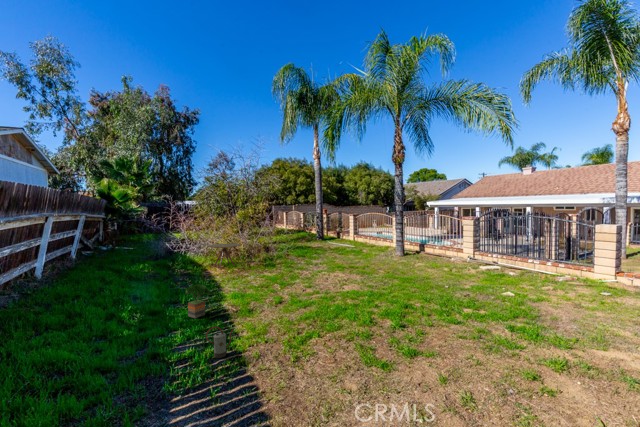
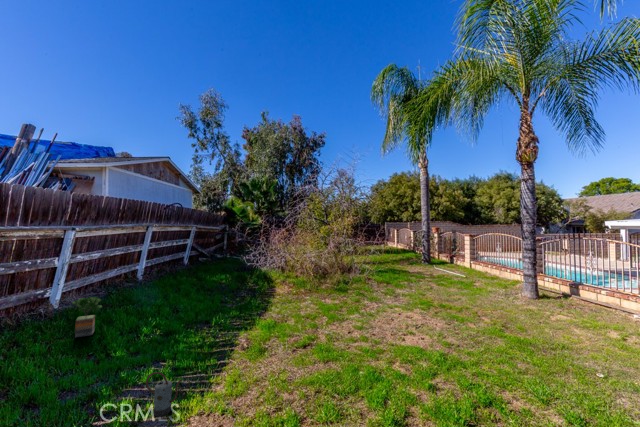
round table: present [208,243,240,267] -> none [280,260,313,286]
potted tree: present [186,284,210,318] -> present [73,297,102,337]

